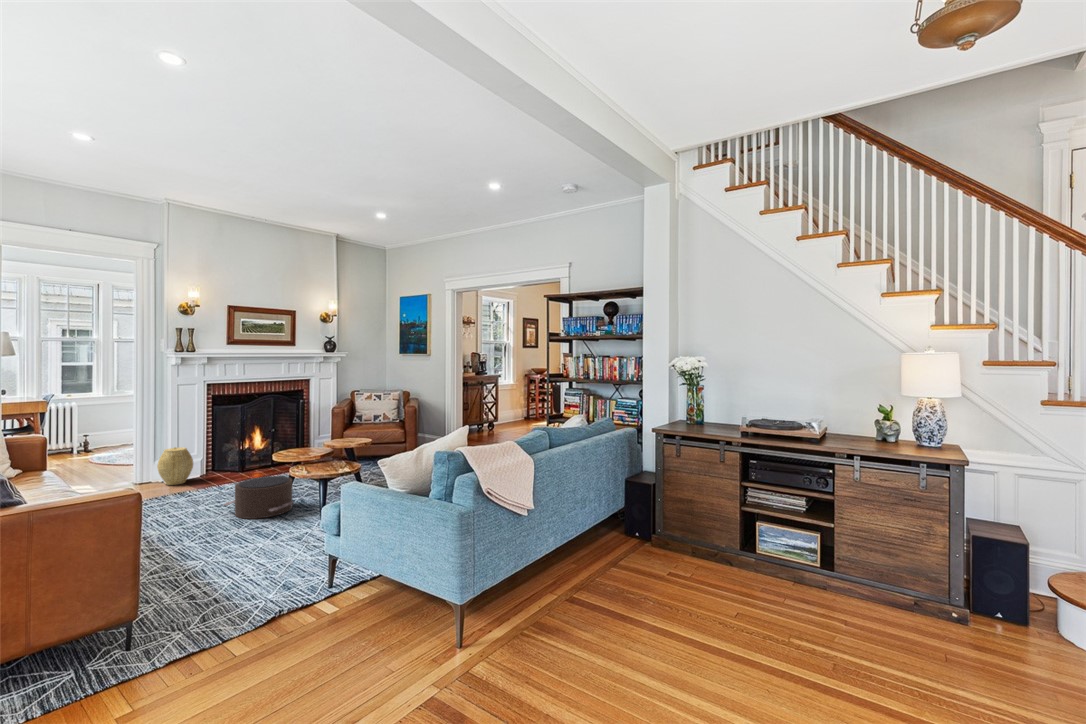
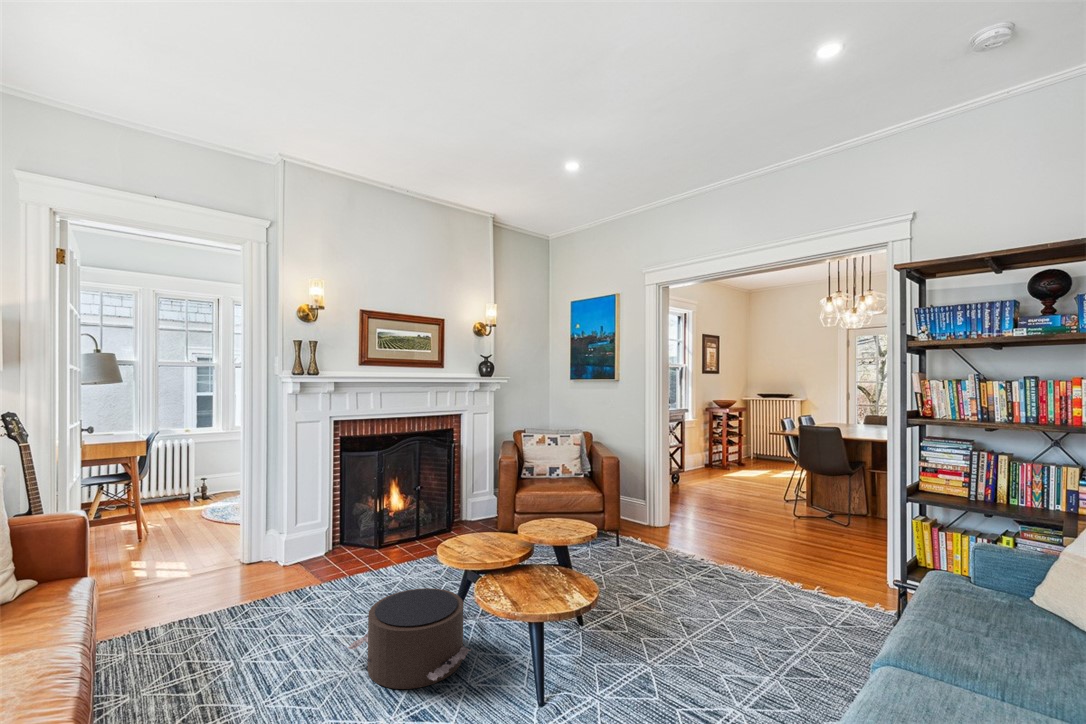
woven basket: present [157,447,193,485] -> none [263,514,311,573]

